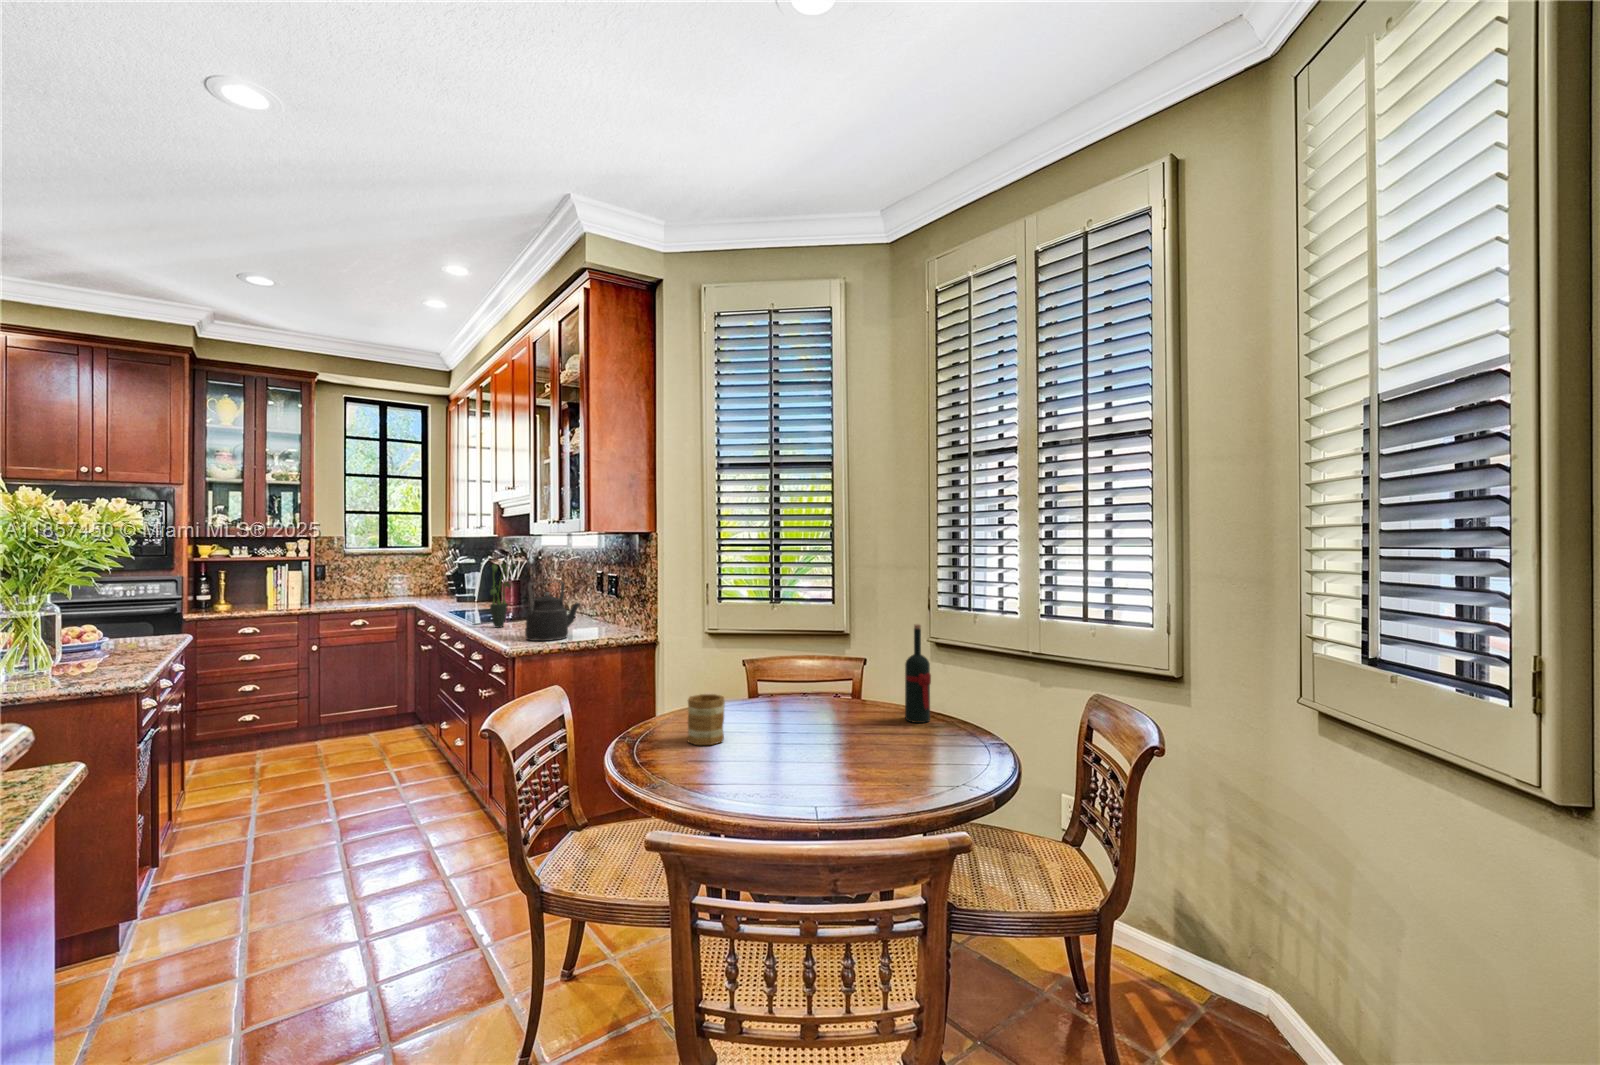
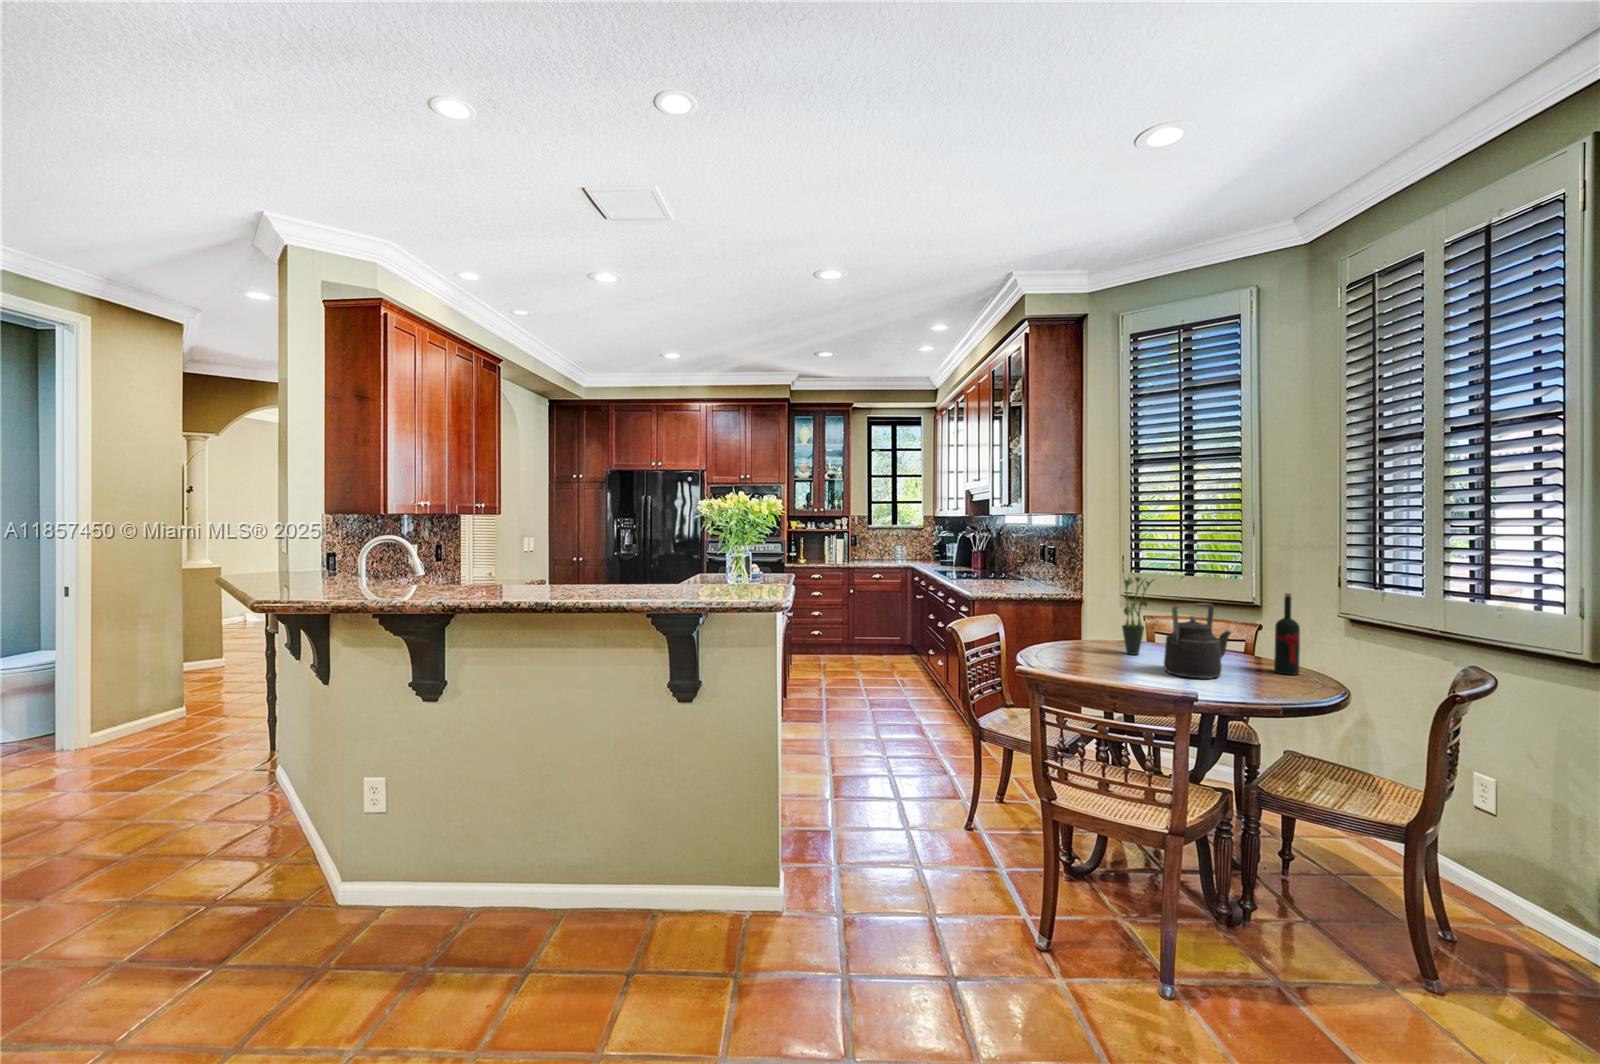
potted plant: present [490,564,513,628] -> present [1122,577,1154,655]
kettle: present [525,581,579,641] -> present [1164,603,1231,679]
mug: present [688,694,725,745] -> none [1079,629,1110,663]

